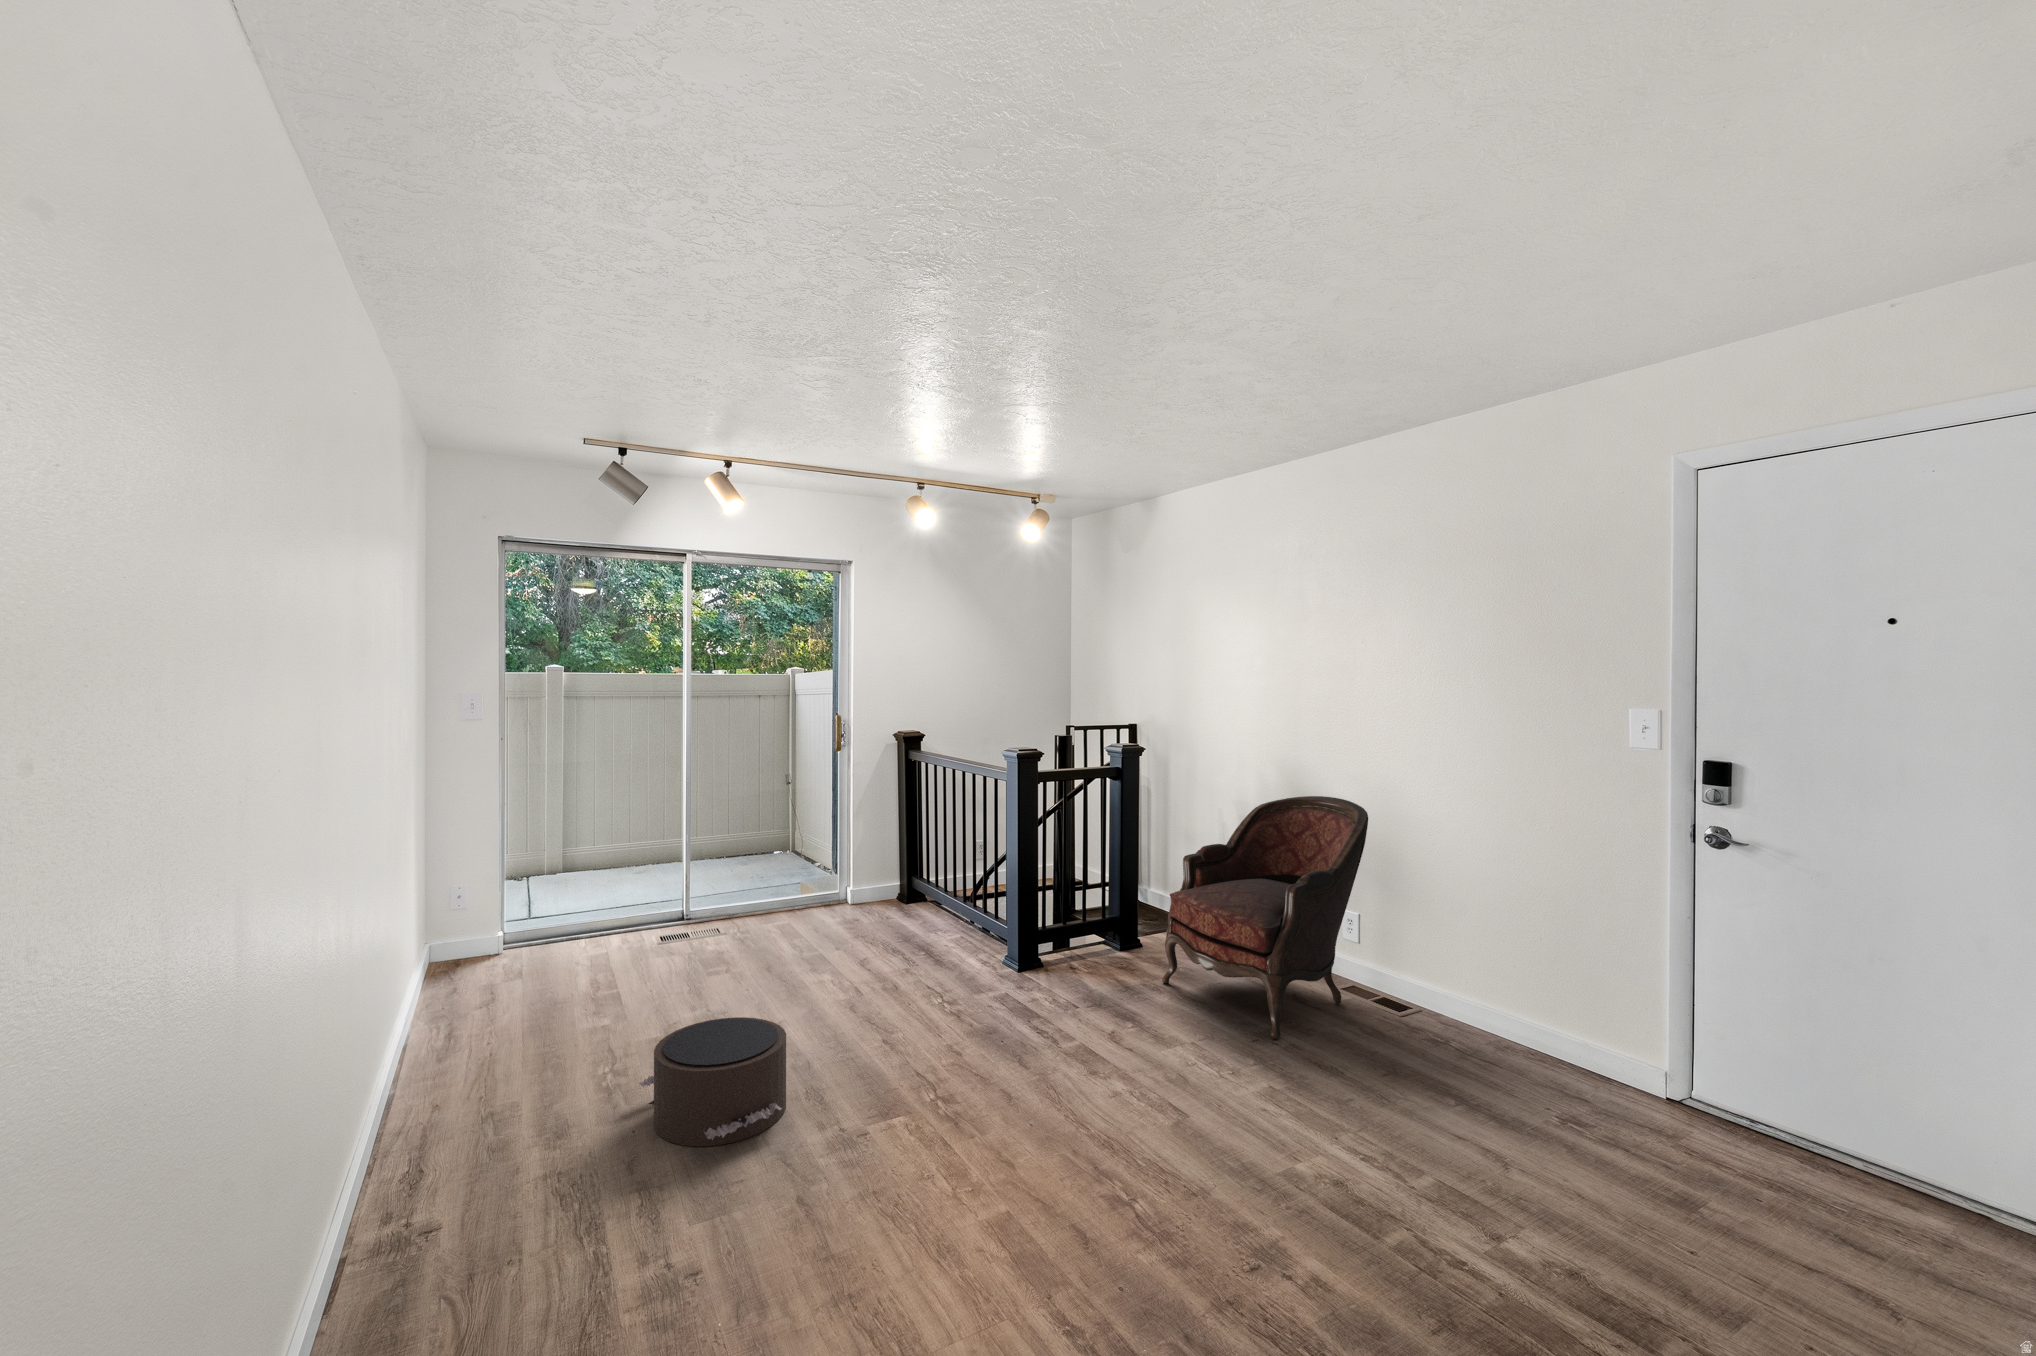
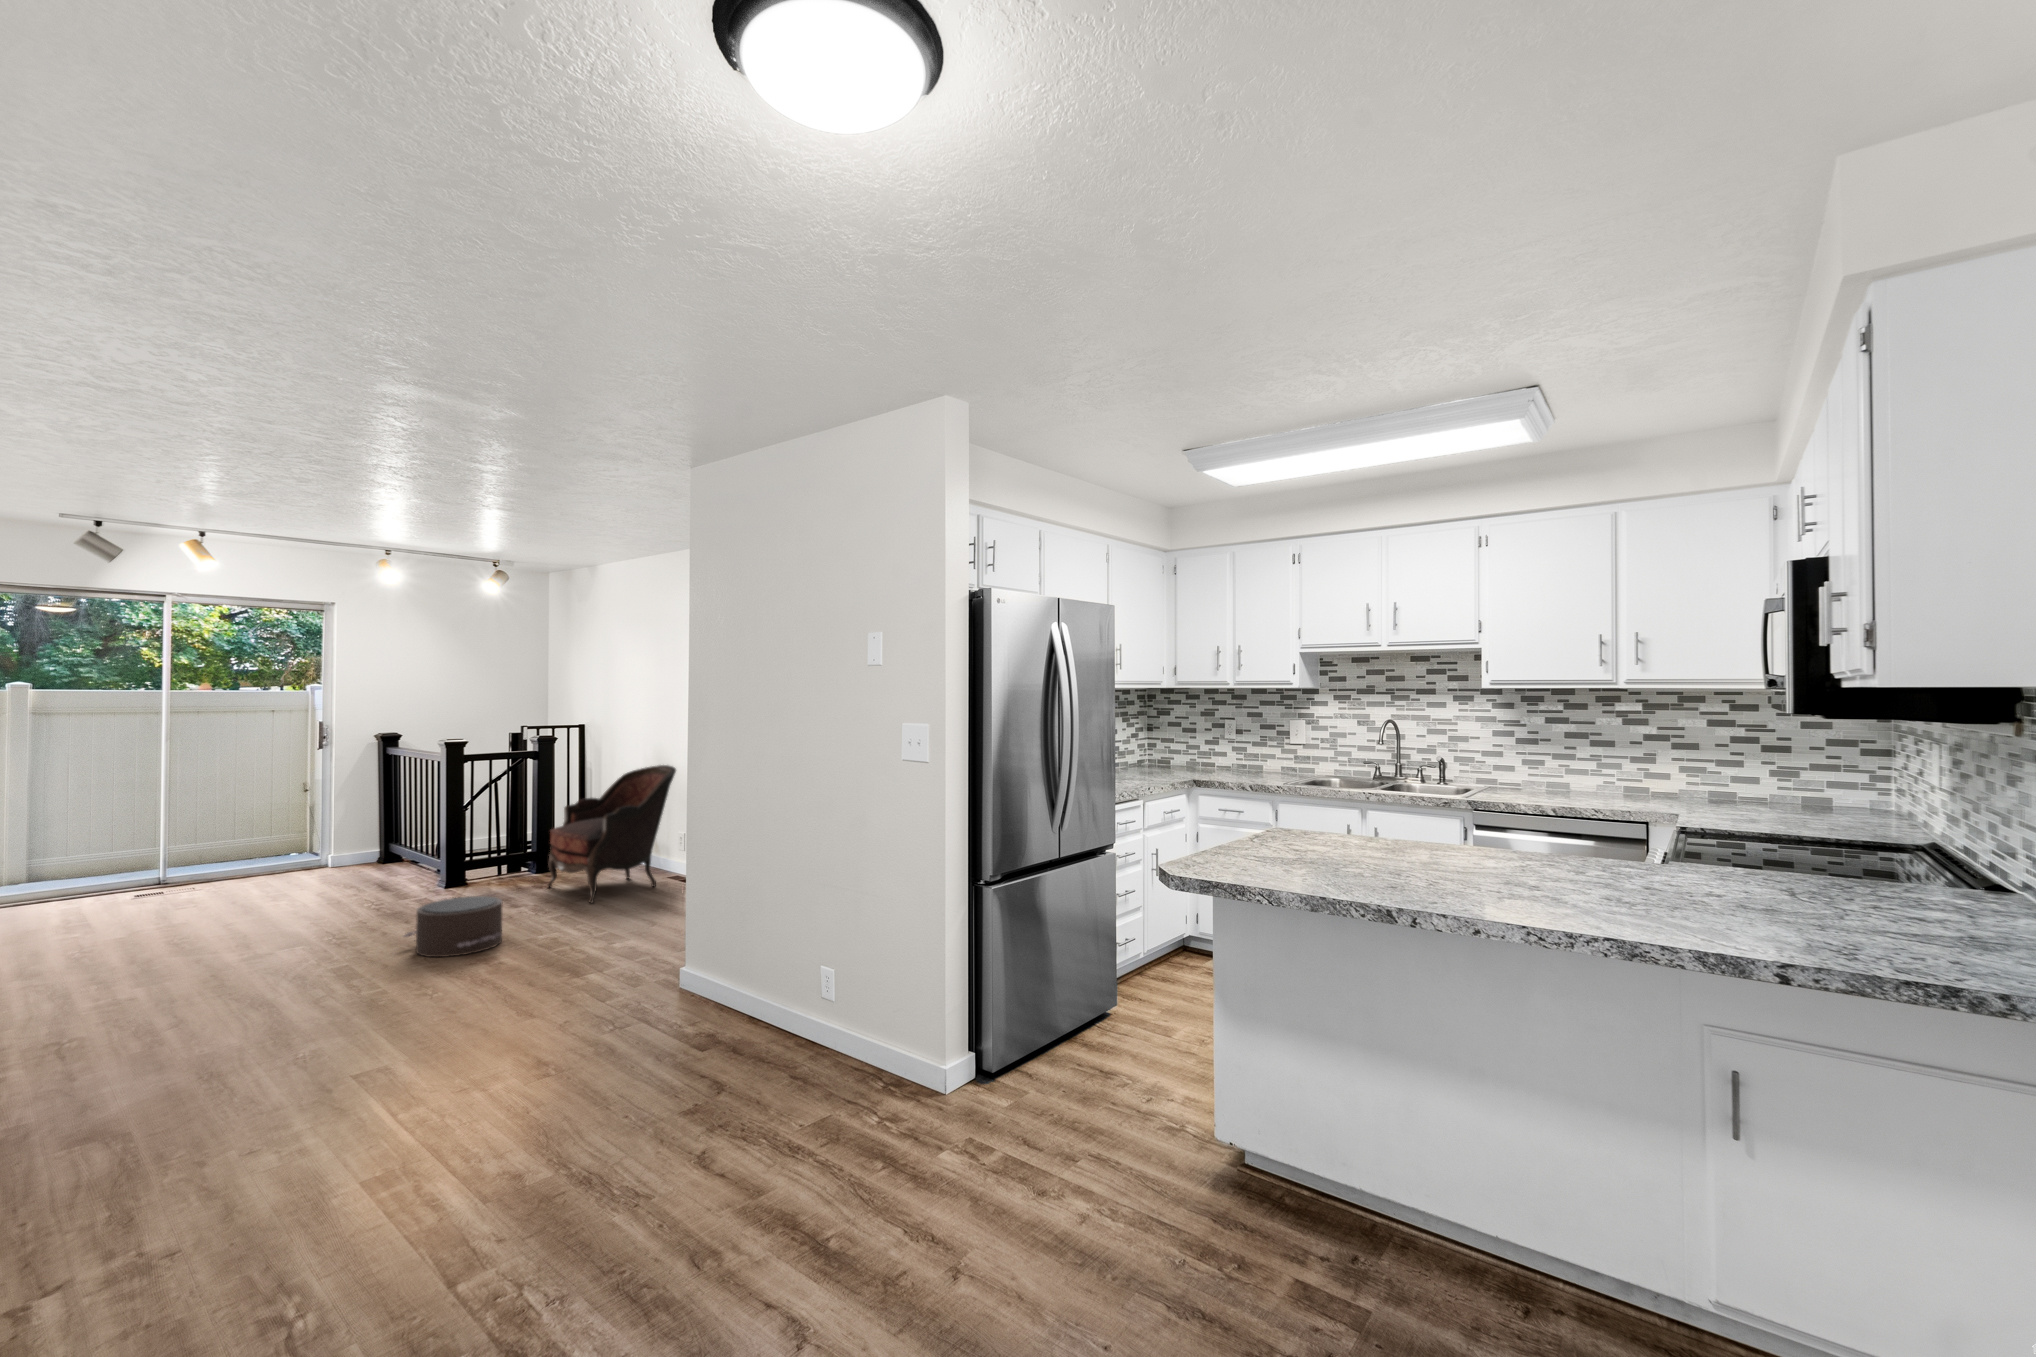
pouf: present [639,1017,786,1147] -> present [404,896,502,957]

